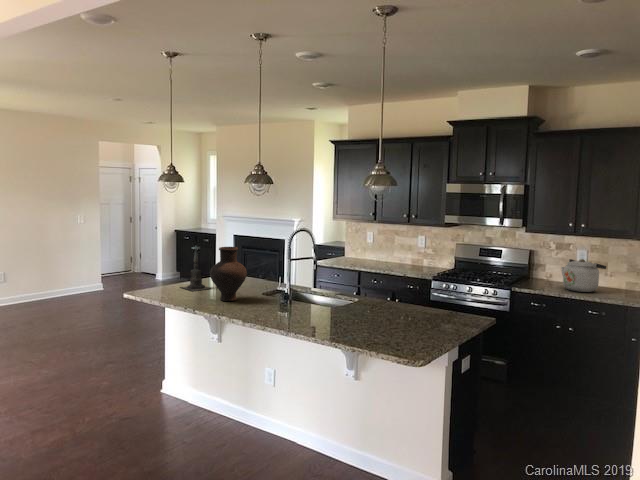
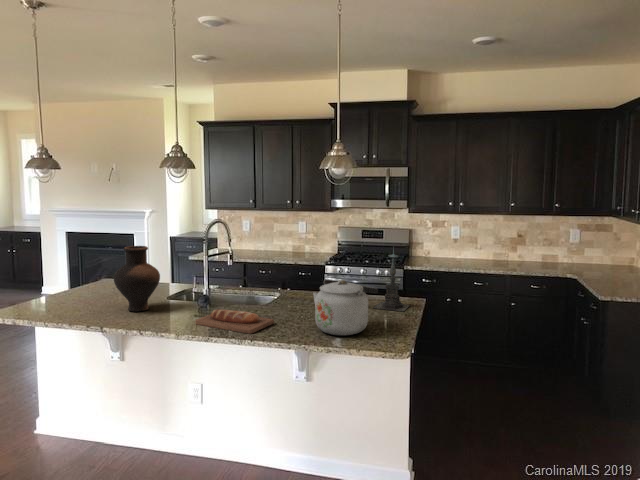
candle holder: present [181,246,210,291] -> present [374,250,410,311]
kettle: present [561,259,606,292] -> present [313,280,378,335]
bread loaf: none [260,305,323,328] -> present [195,309,274,334]

